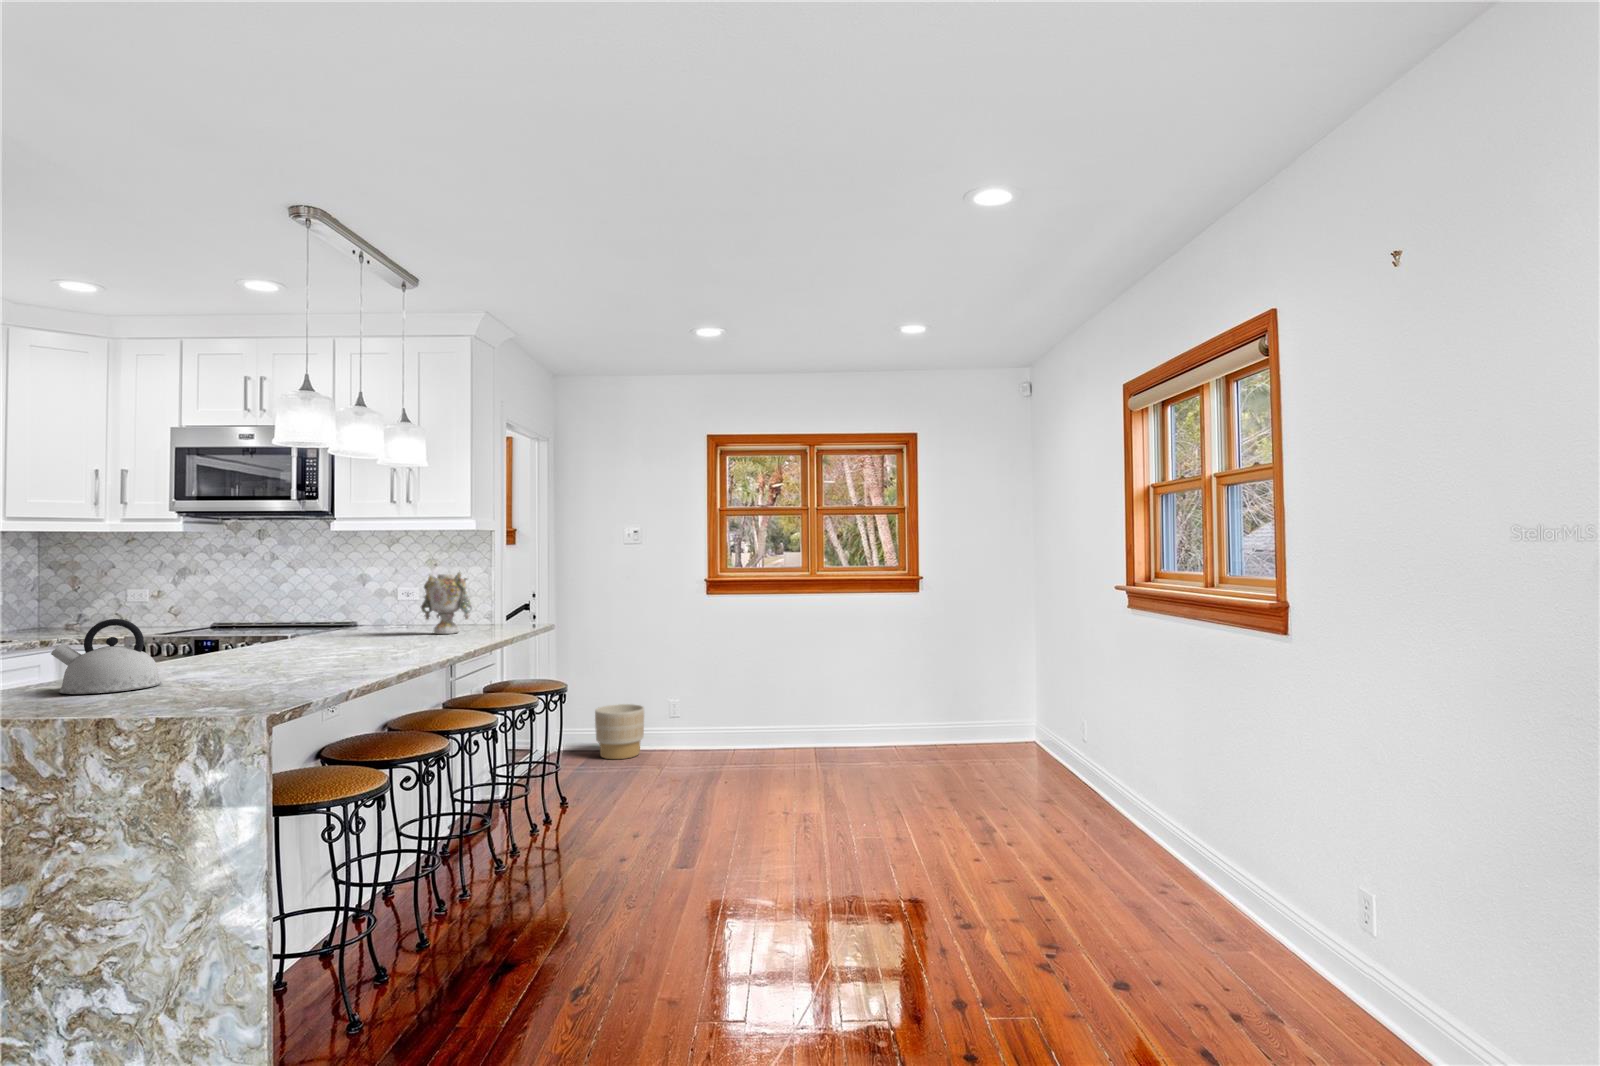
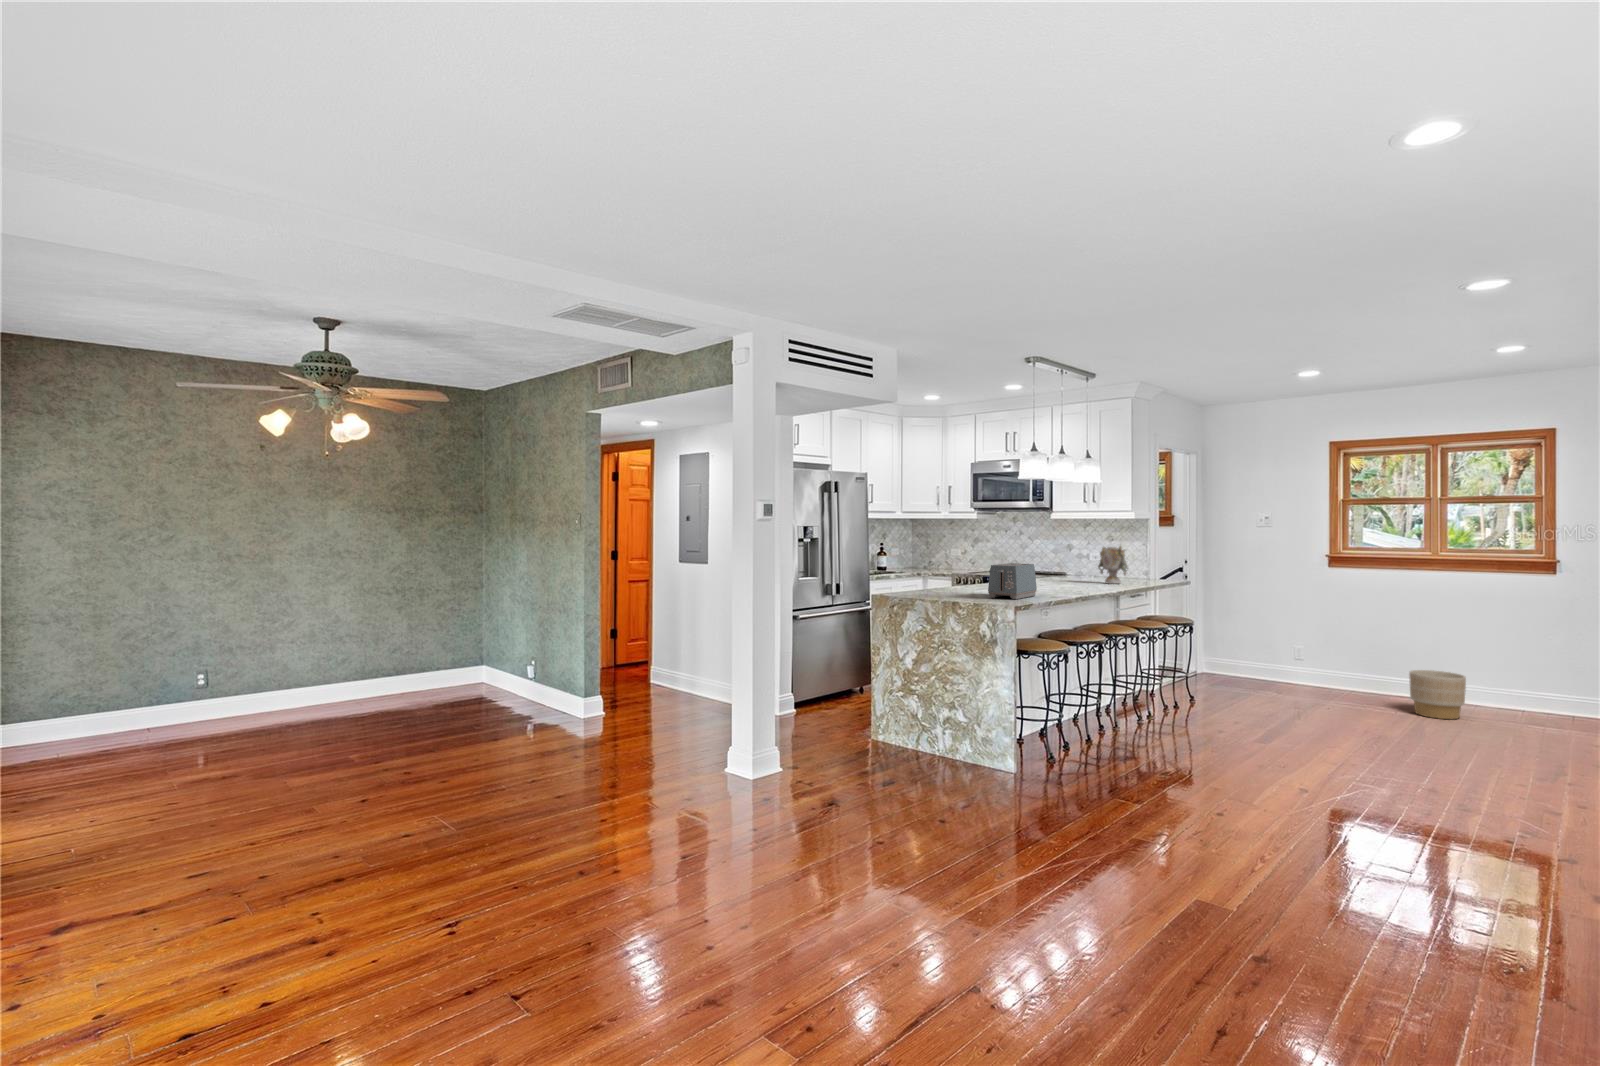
toaster: none [203,610,322,692] -> present [988,563,1037,599]
kettle: present [51,619,162,694] -> none [935,564,972,595]
planter: present [595,704,644,759] -> present [1409,670,1466,719]

